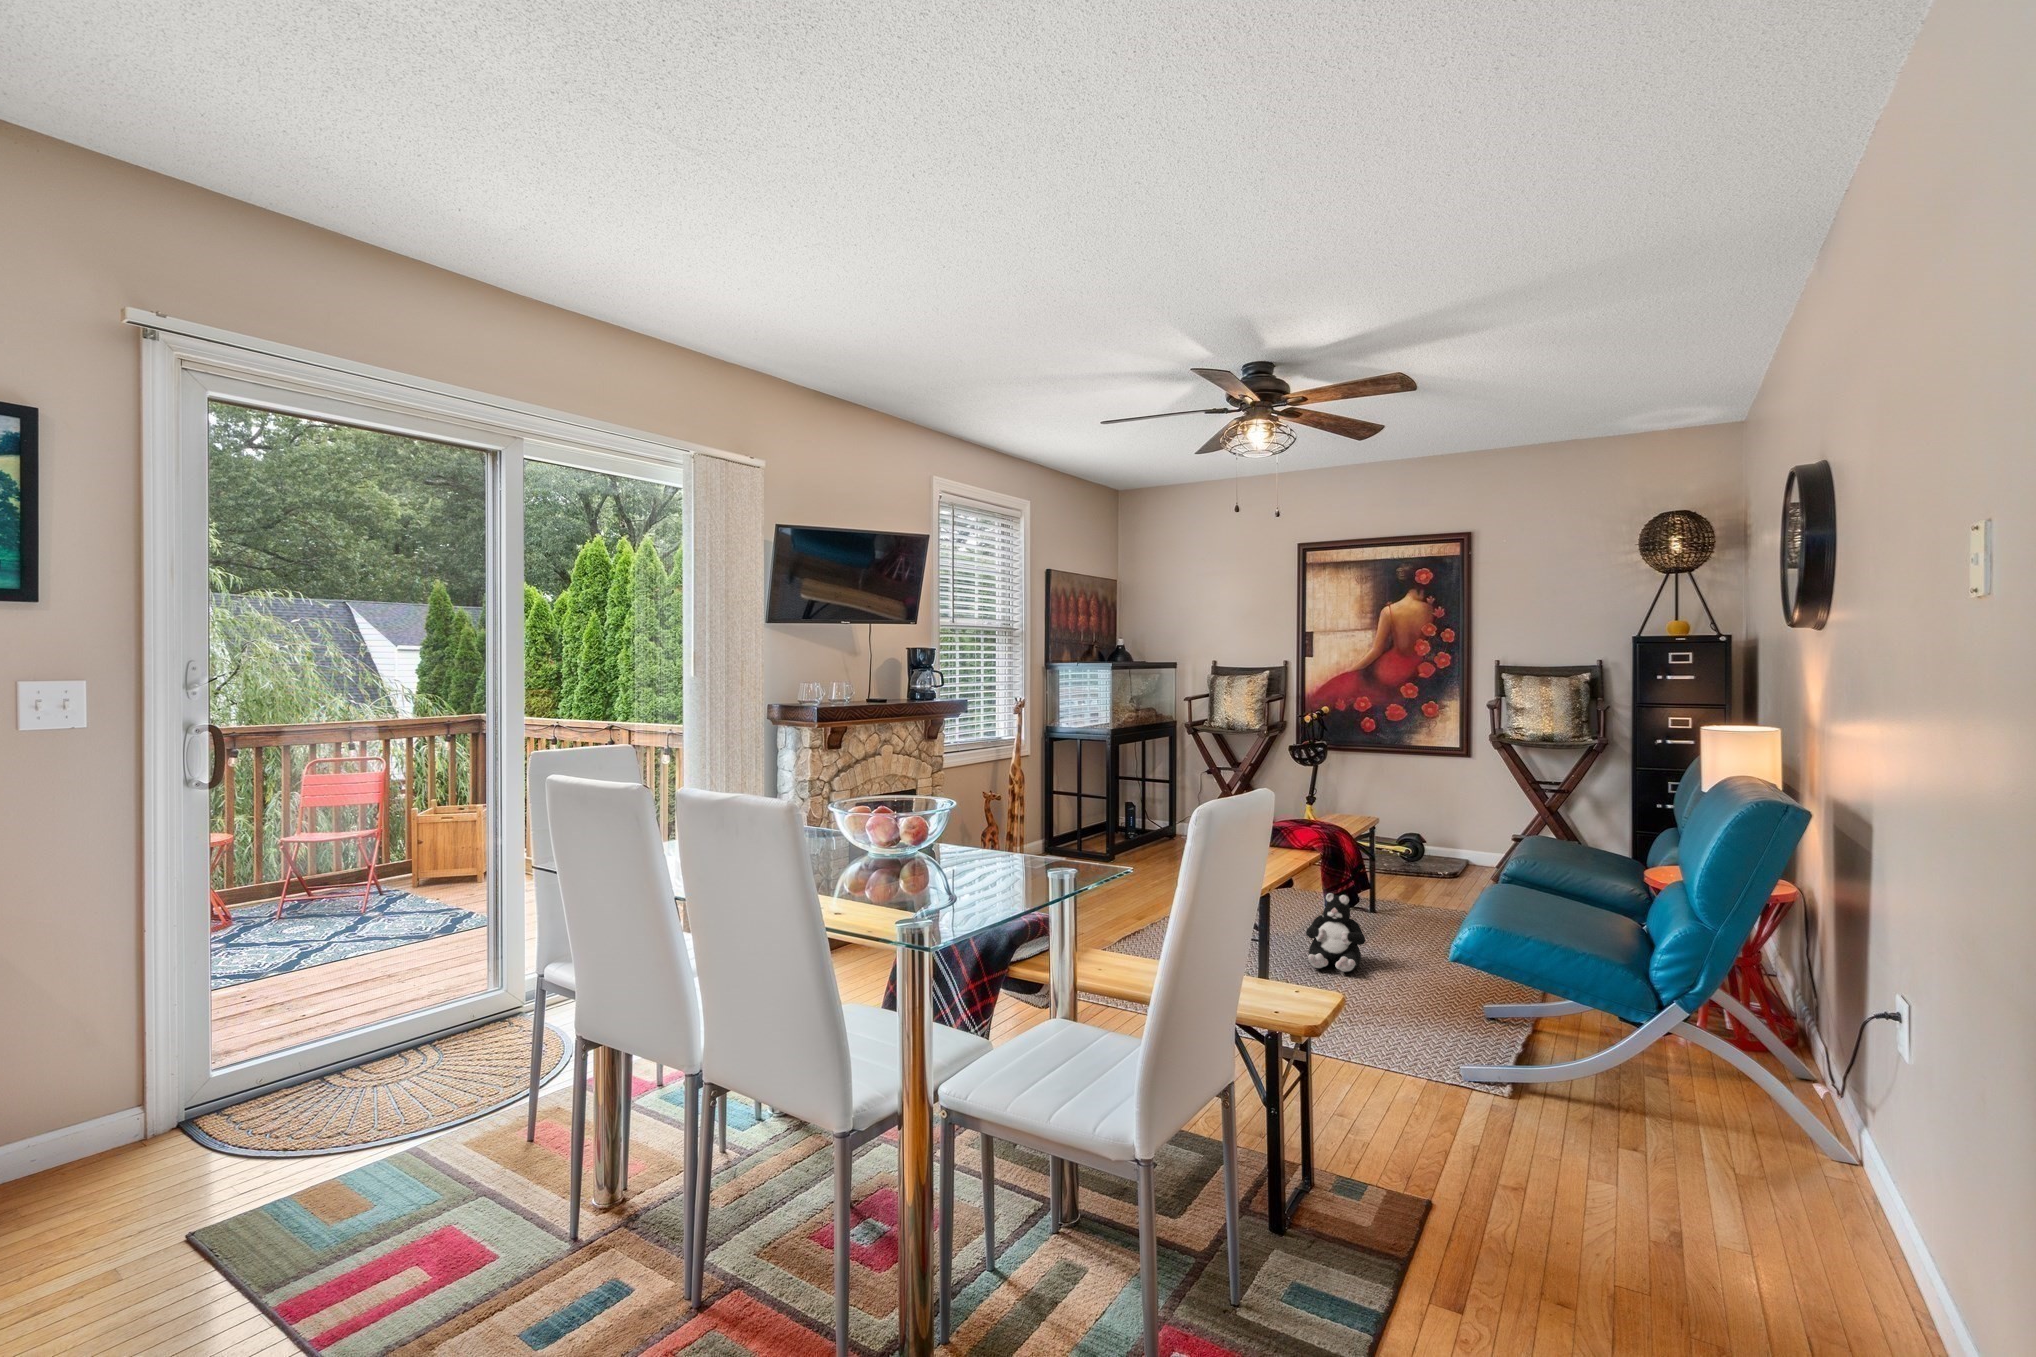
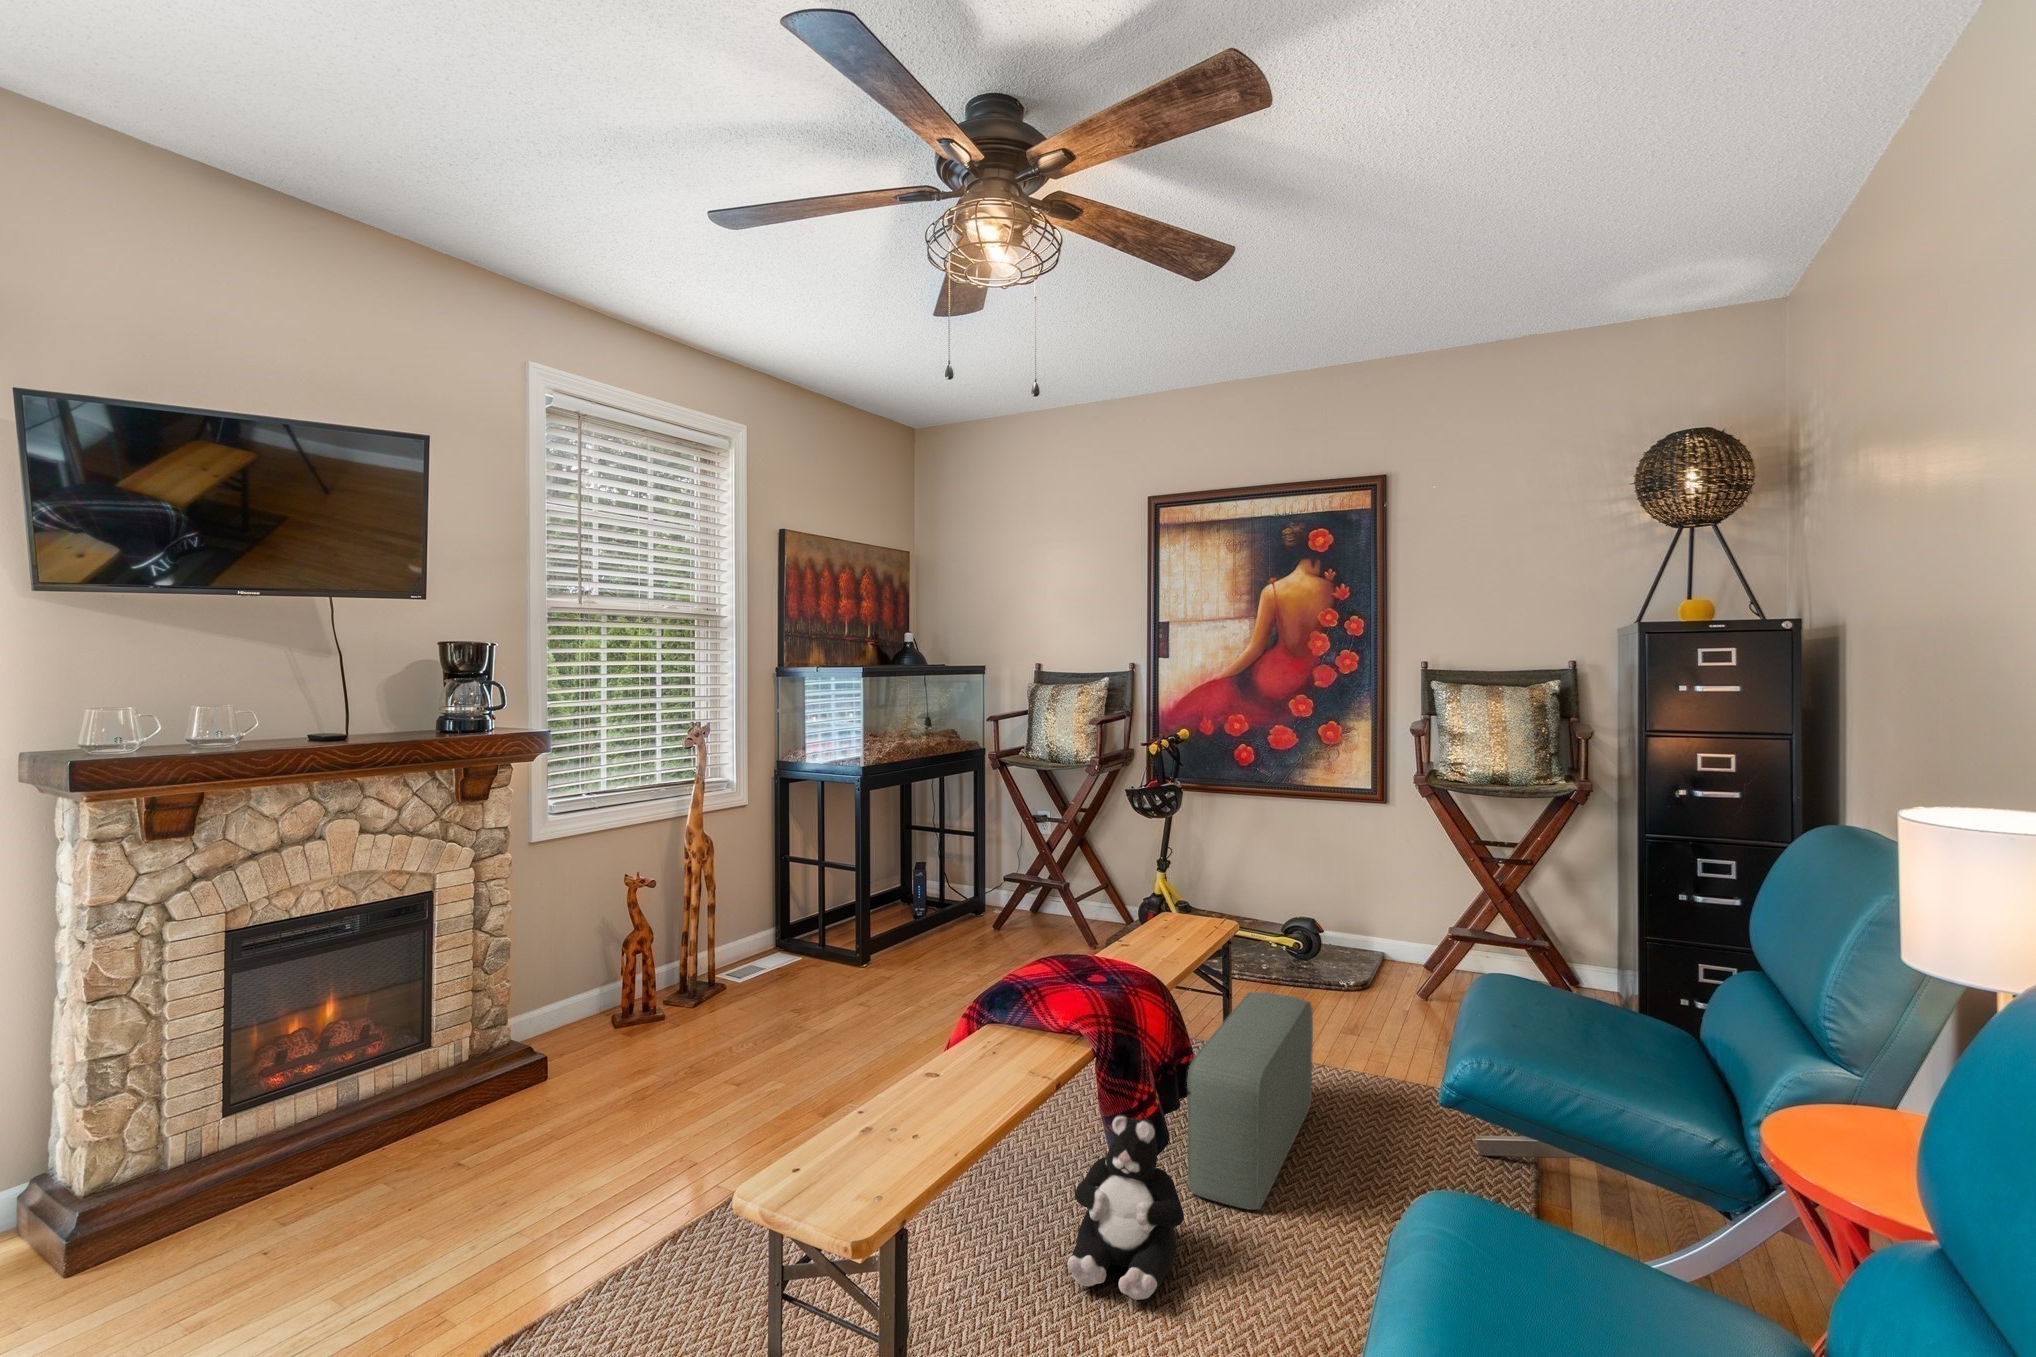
pouf: none [1360,855,1426,951] -> present [1187,992,1313,1210]

